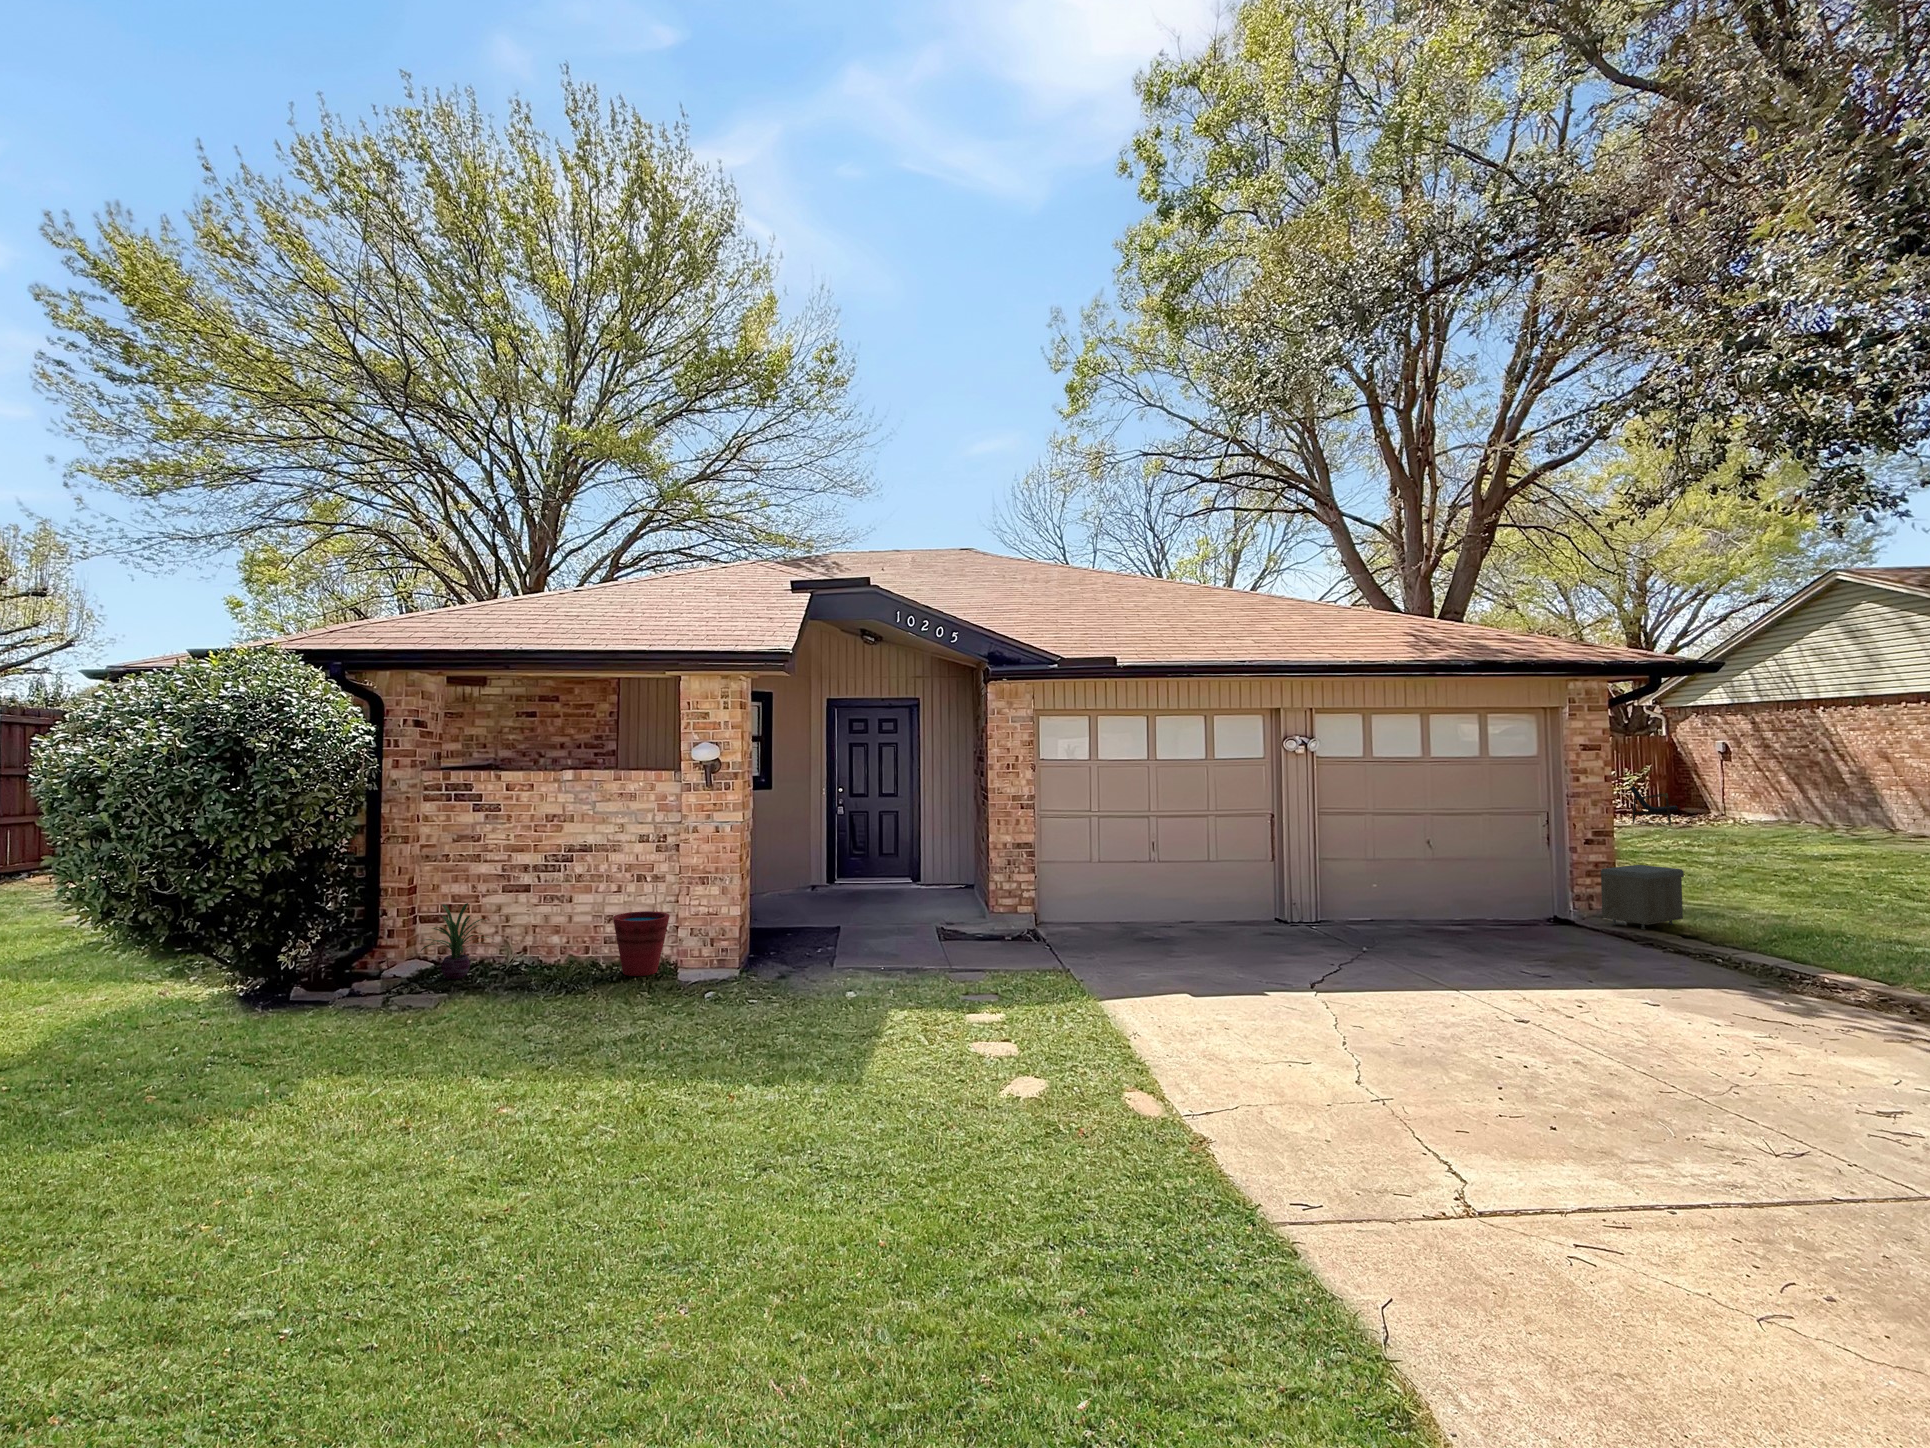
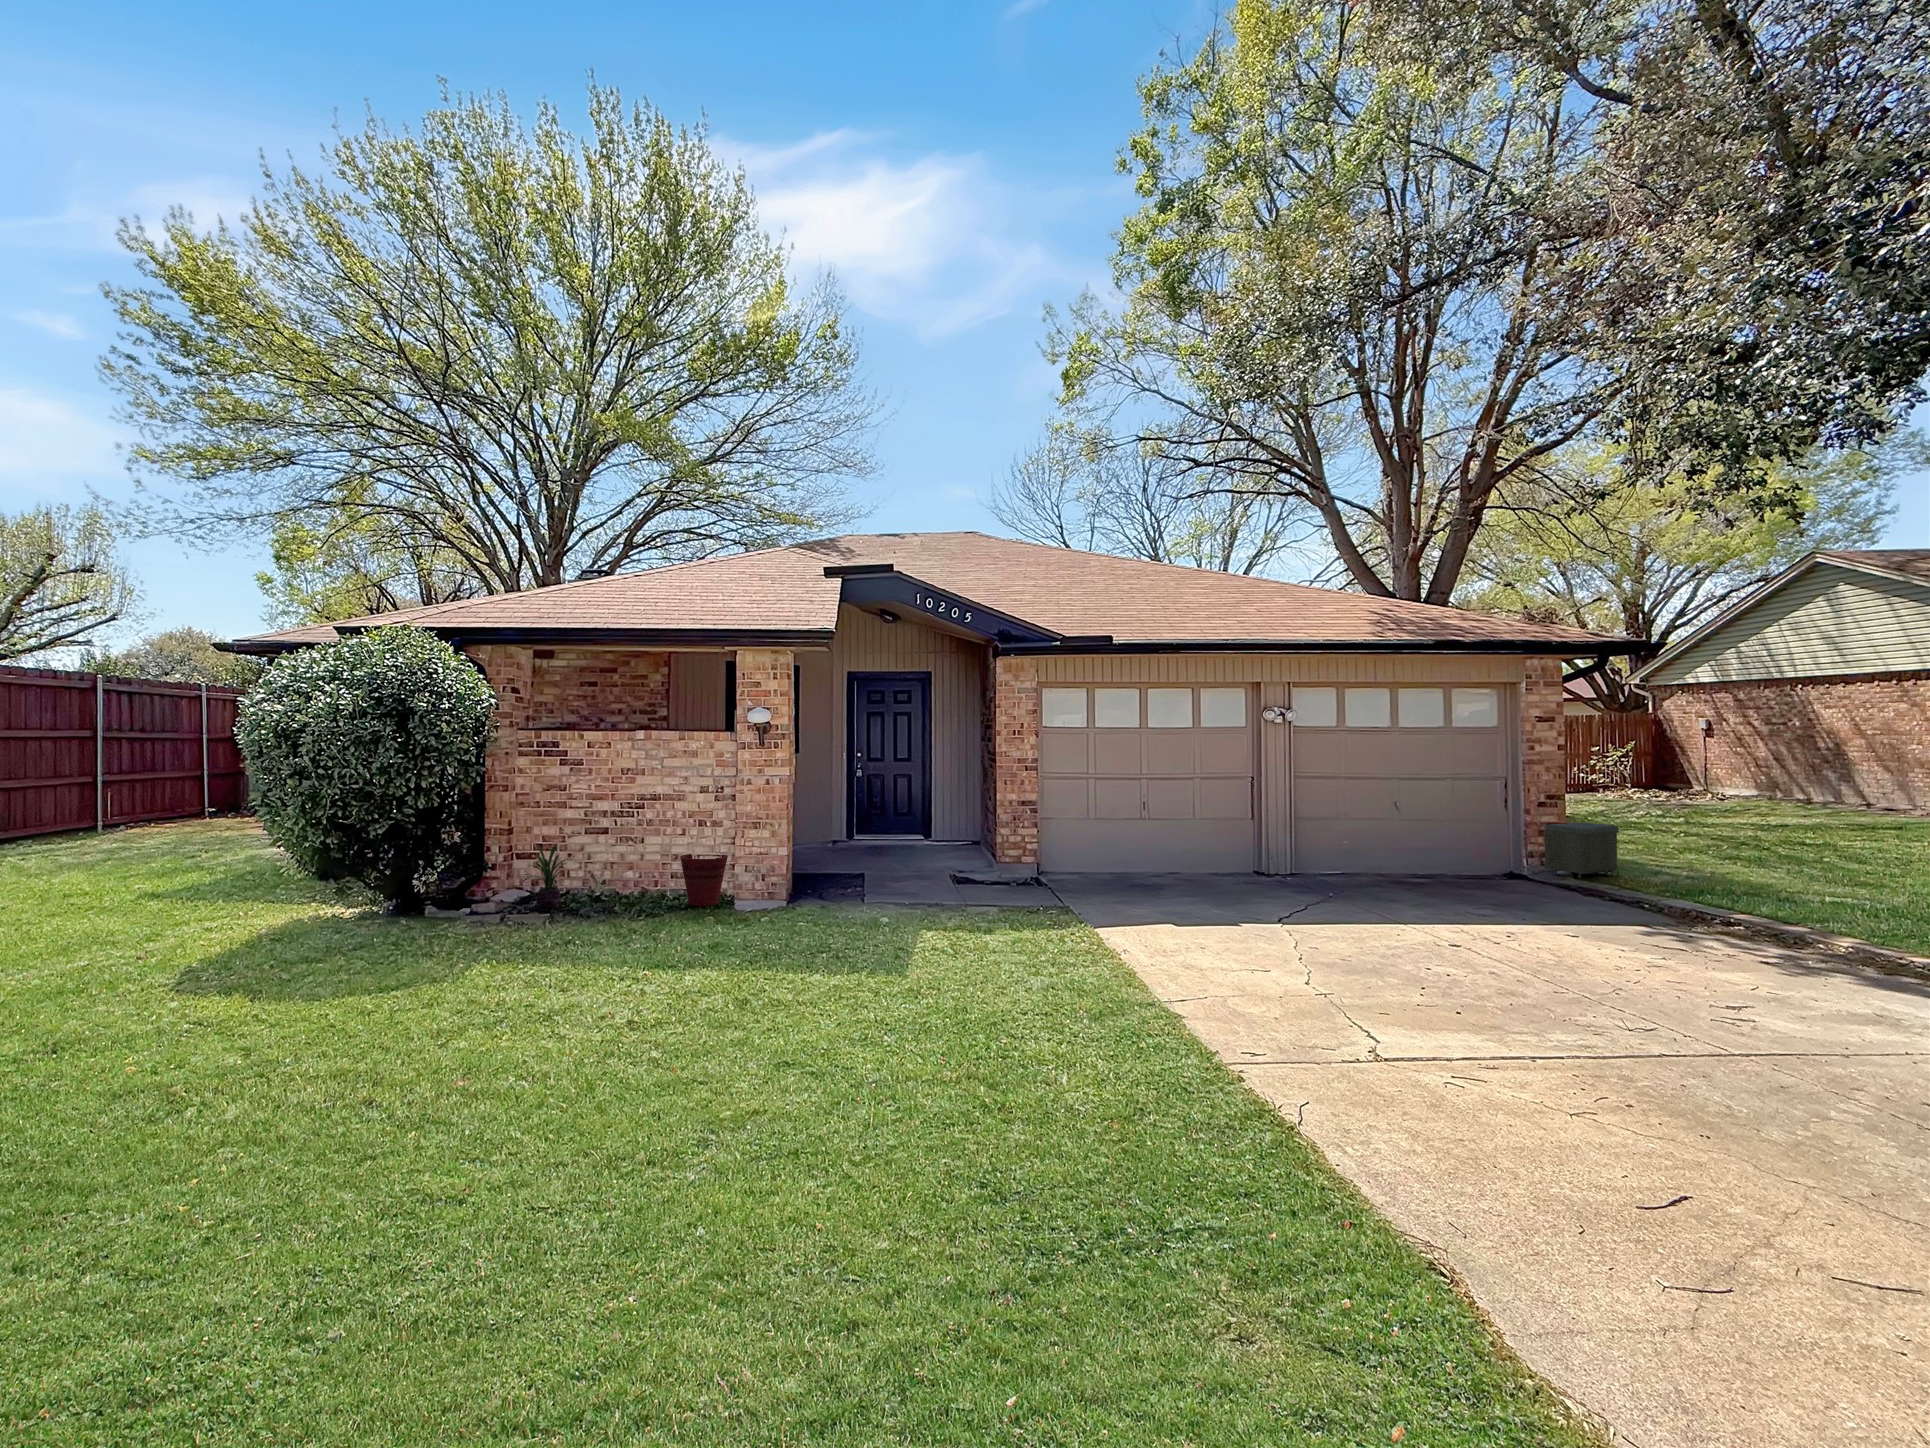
lounge chair: present [1630,786,1678,825] -> none [1609,756,1657,797]

